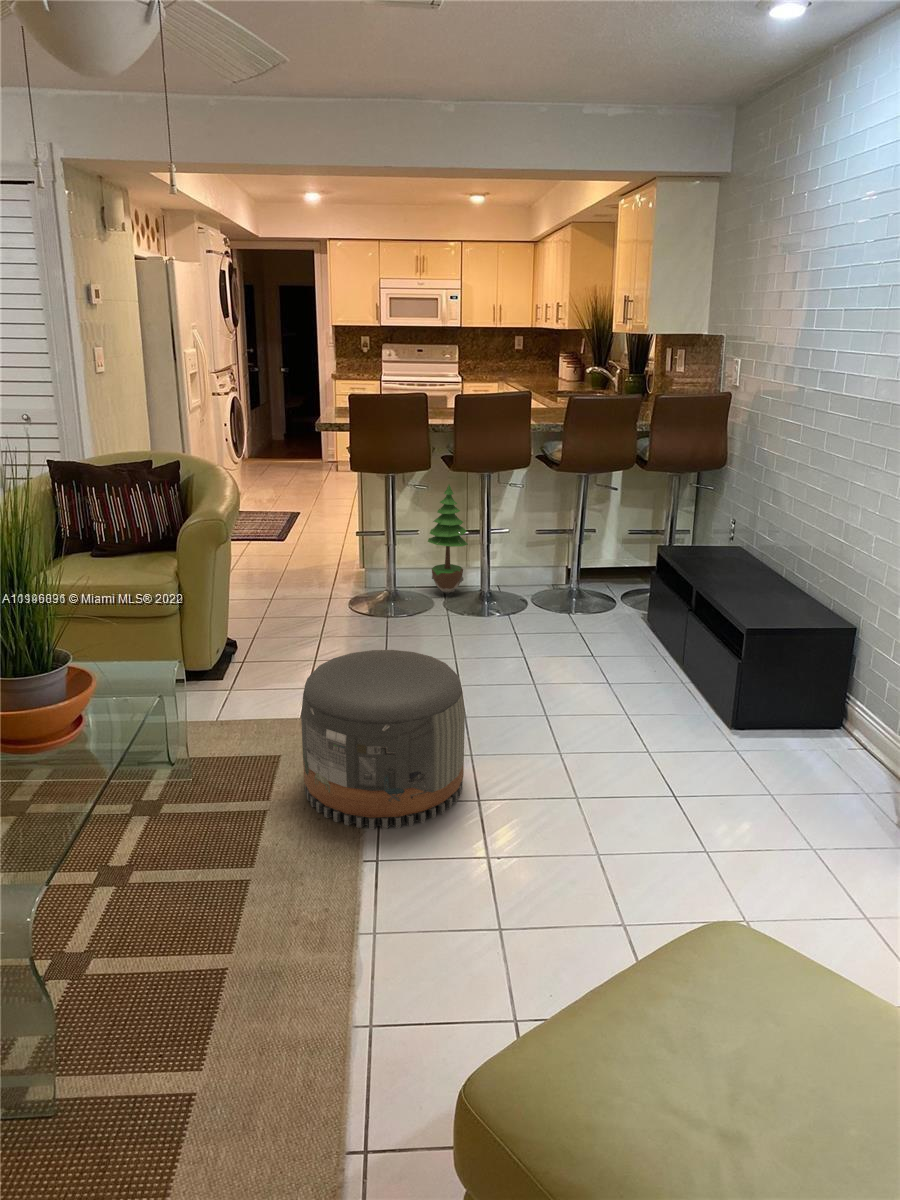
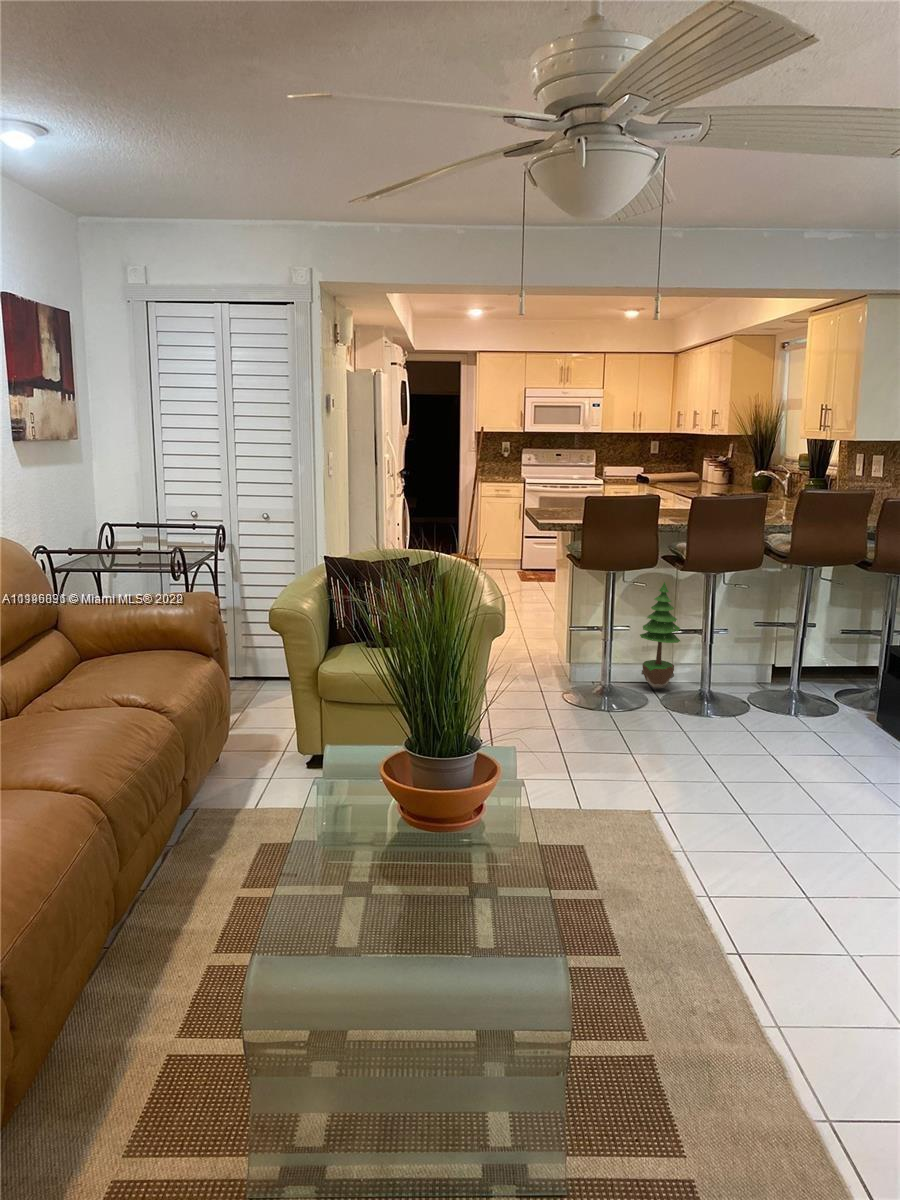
pouf: present [301,650,465,829] -> none [627,744,801,926]

